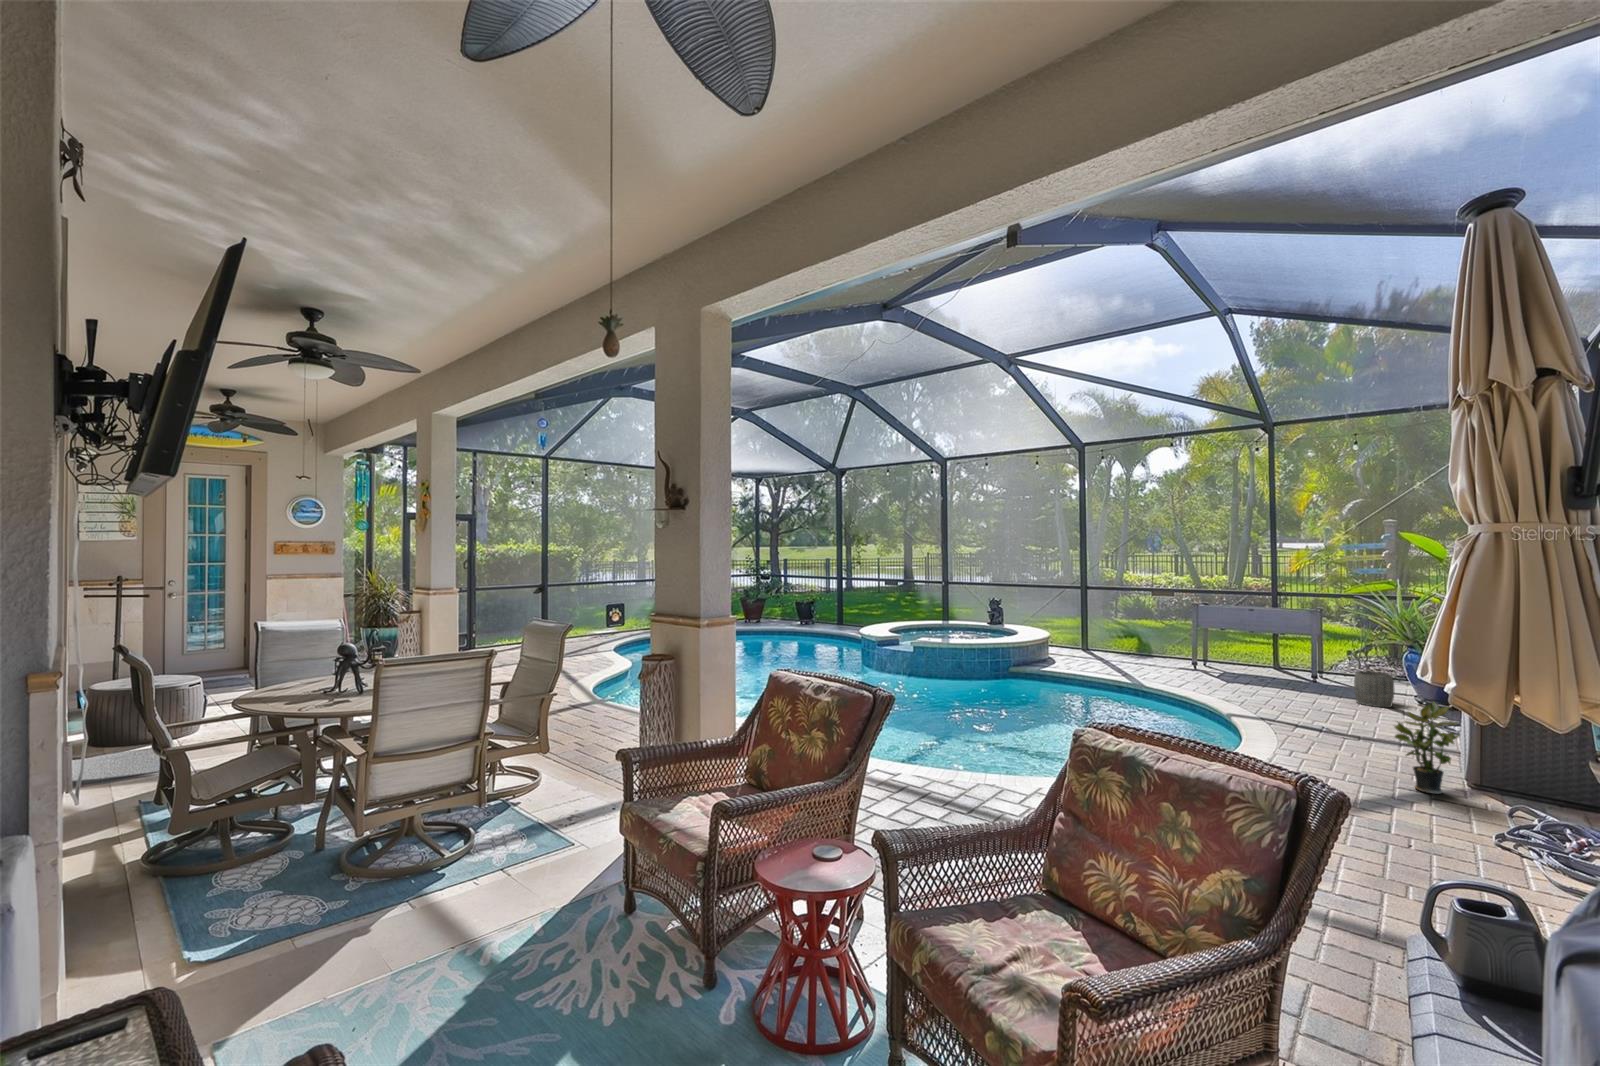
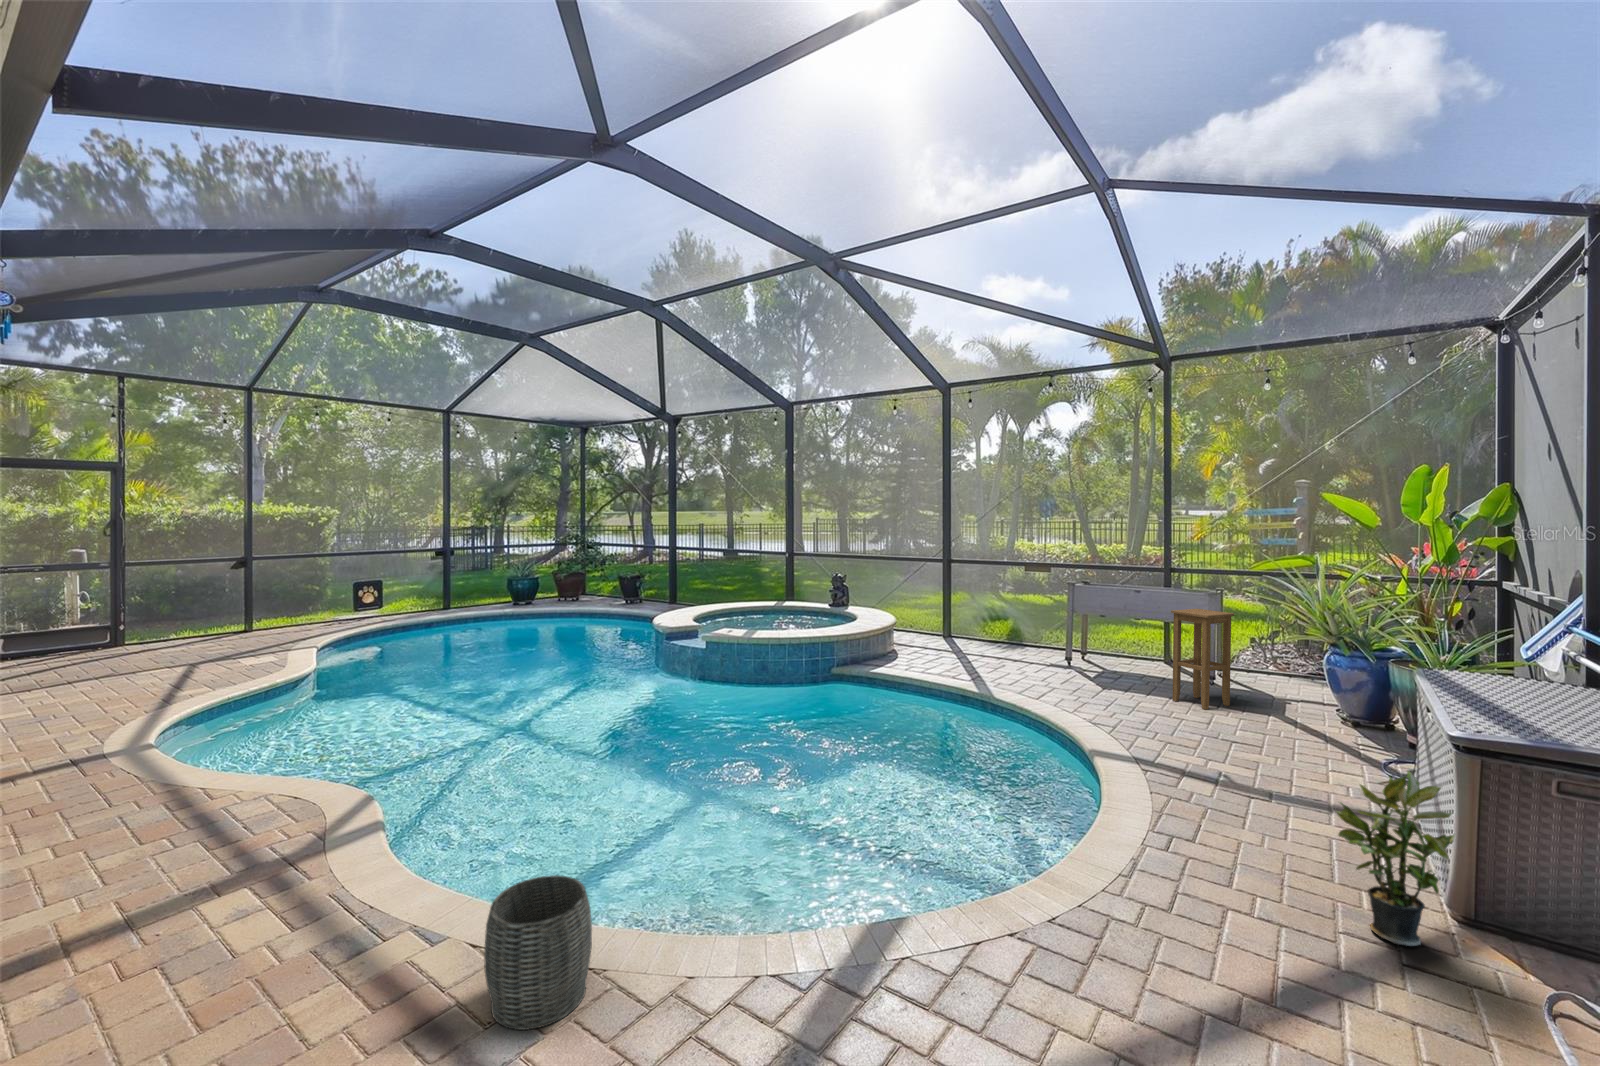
stool: none [1282,623,1332,696] -> present [1171,609,1234,710]
woven basket: present [1354,671,1394,707] -> present [484,875,592,1030]

